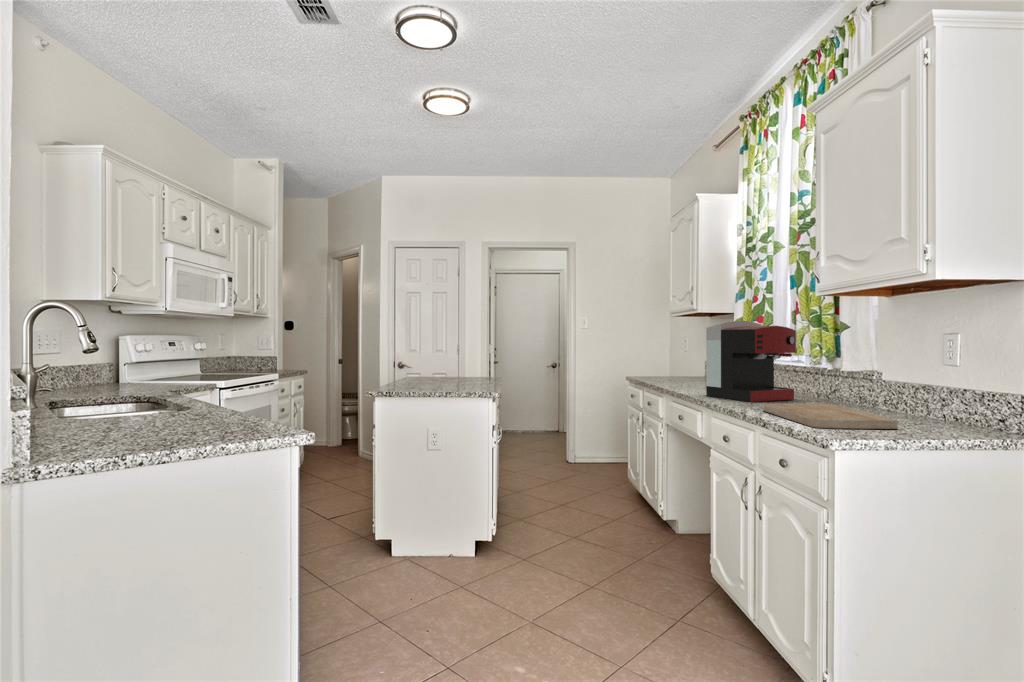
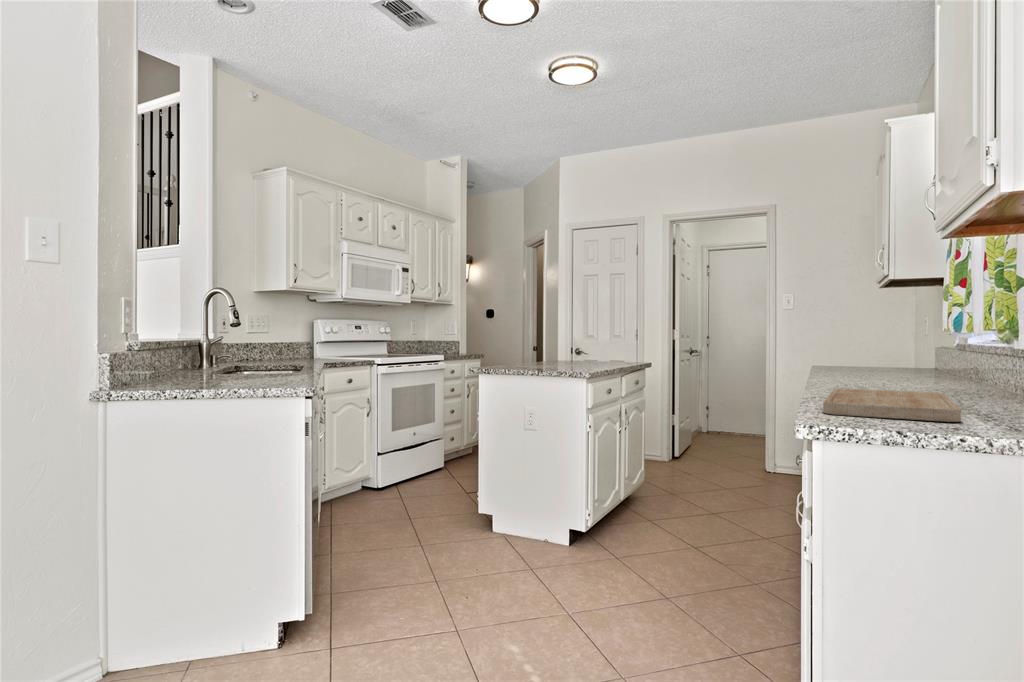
coffee maker: present [706,321,796,402] -> none [830,283,956,392]

